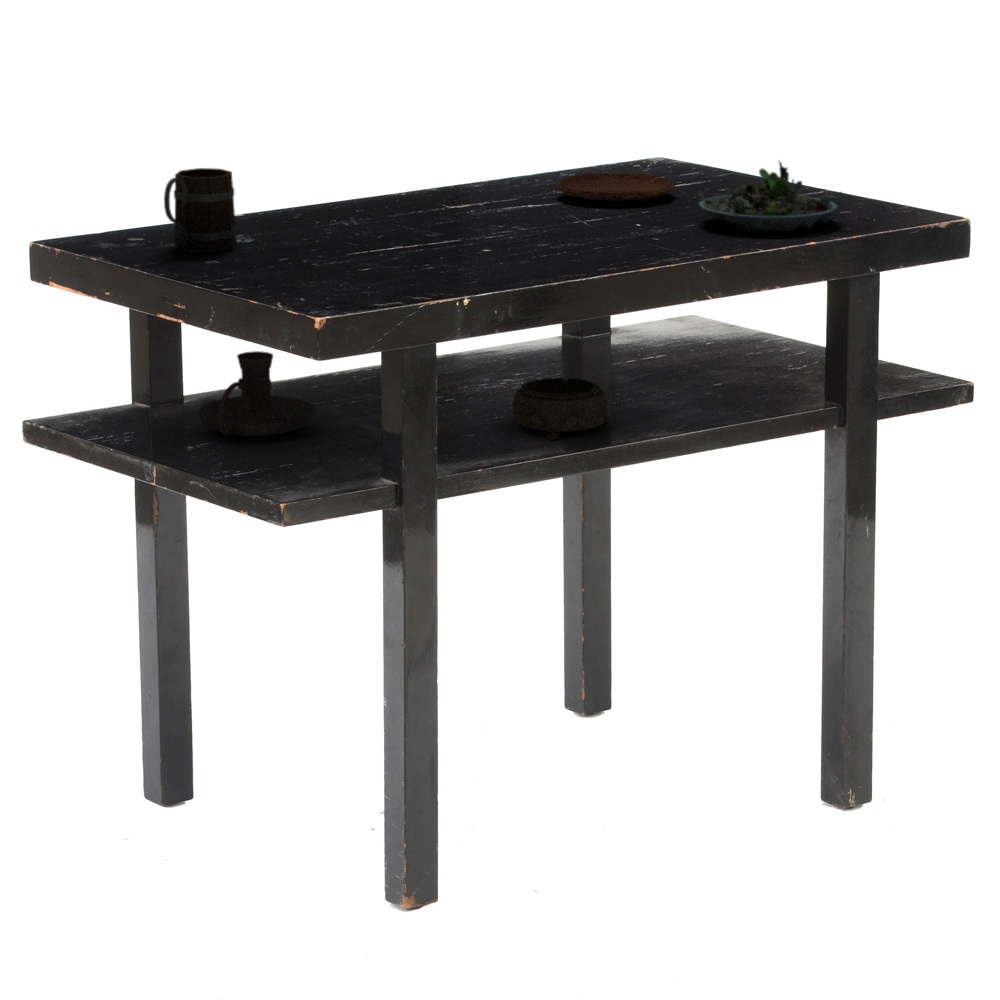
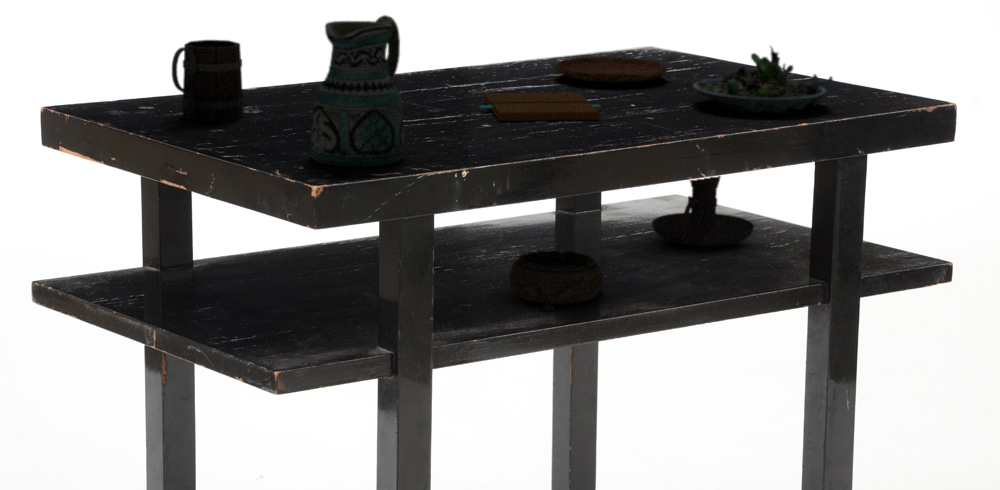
ceramic pitcher: none [310,144,404,298] -> present [310,15,404,167]
book: none [479,213,604,246] -> present [480,93,600,121]
candle holder: present [198,351,315,436] -> present [652,176,754,246]

